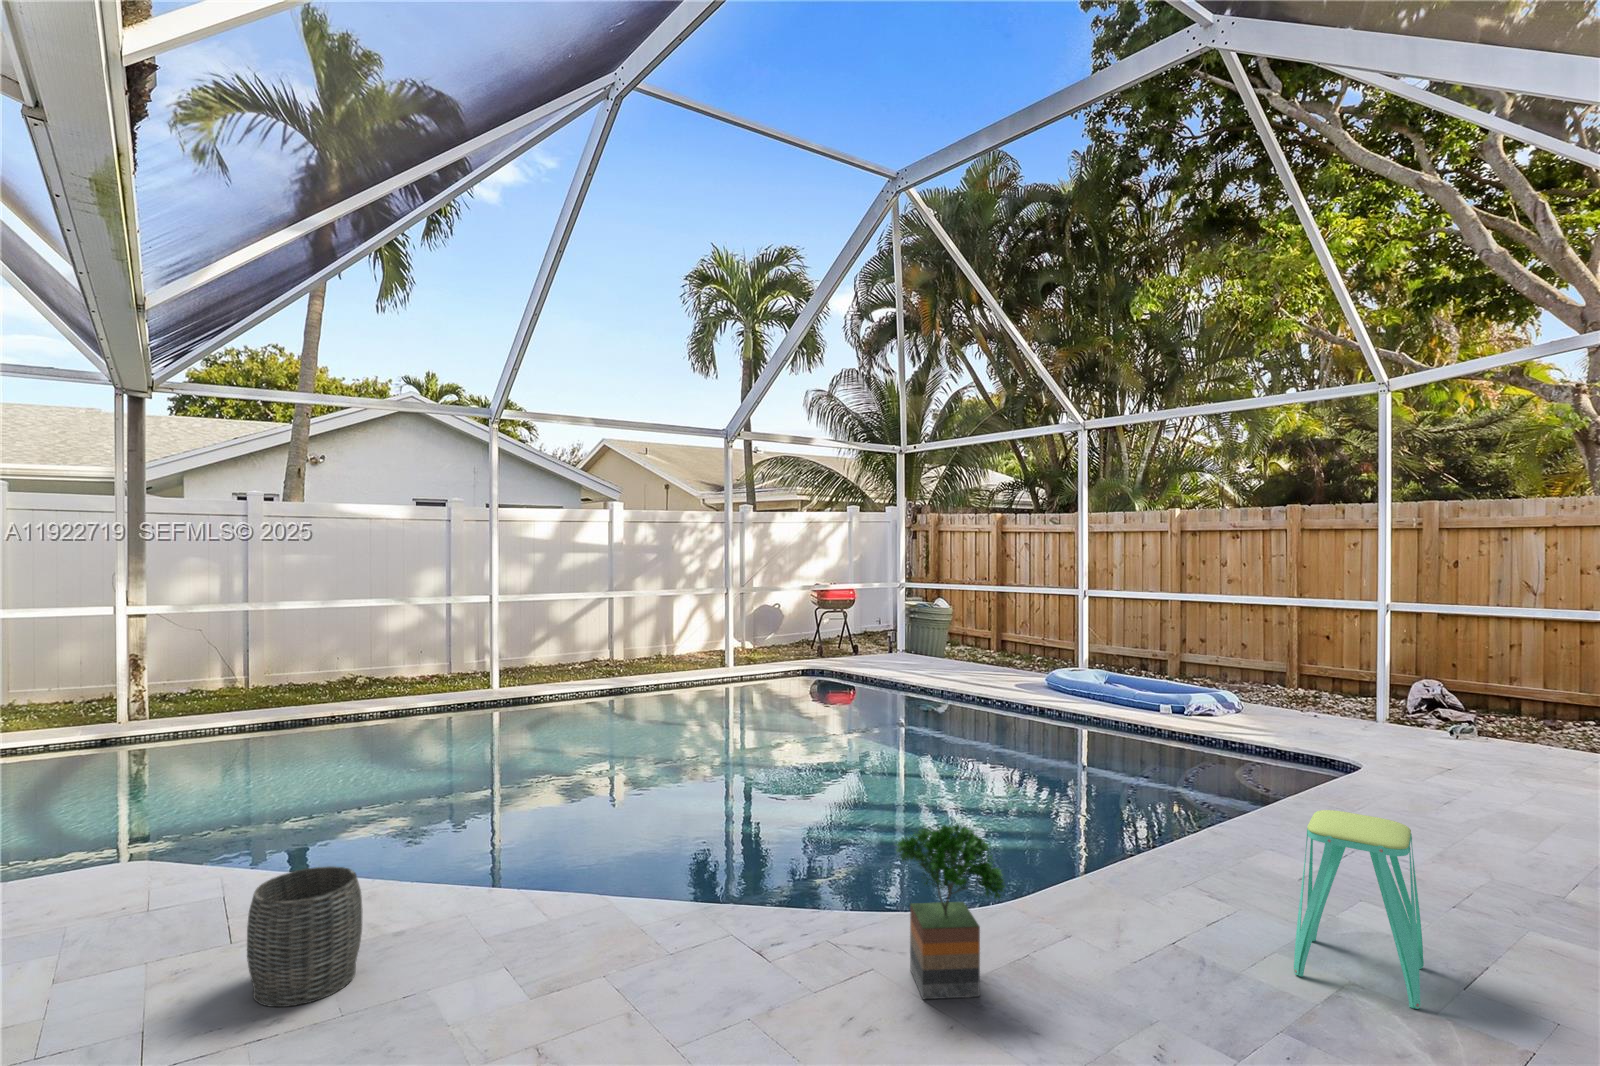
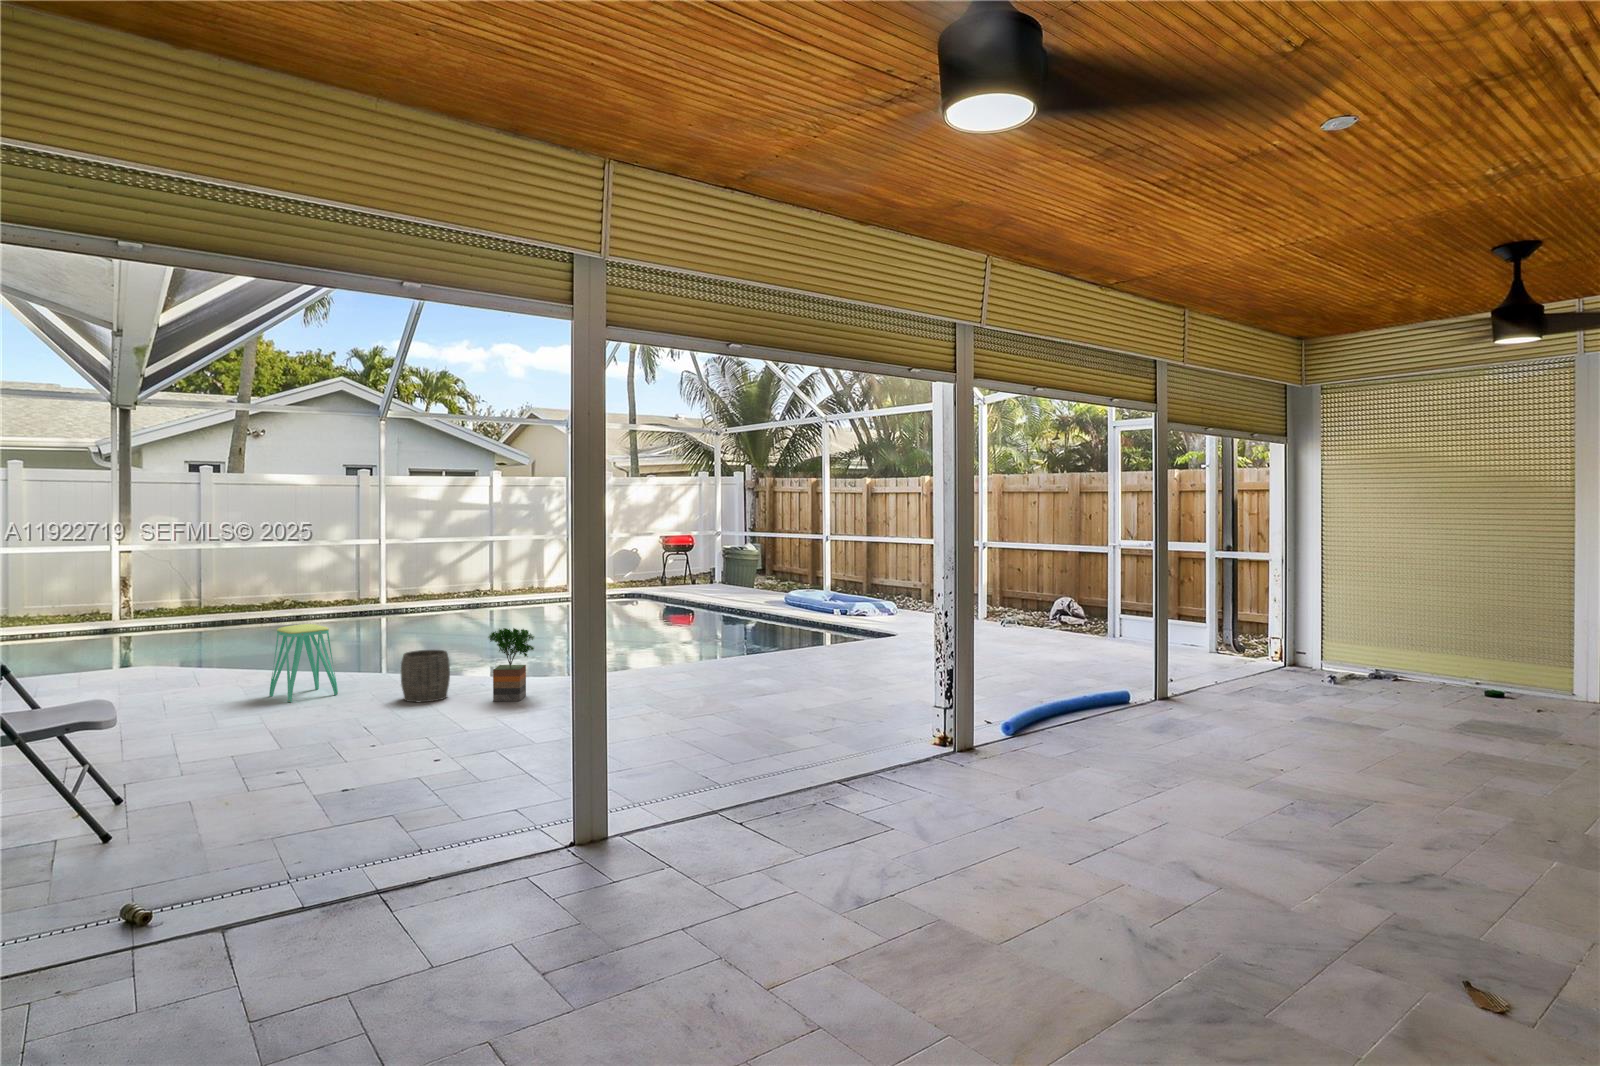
stool: present [1294,810,1424,1009] -> present [269,624,338,702]
woven basket: present [247,866,362,1007] -> present [401,650,450,702]

